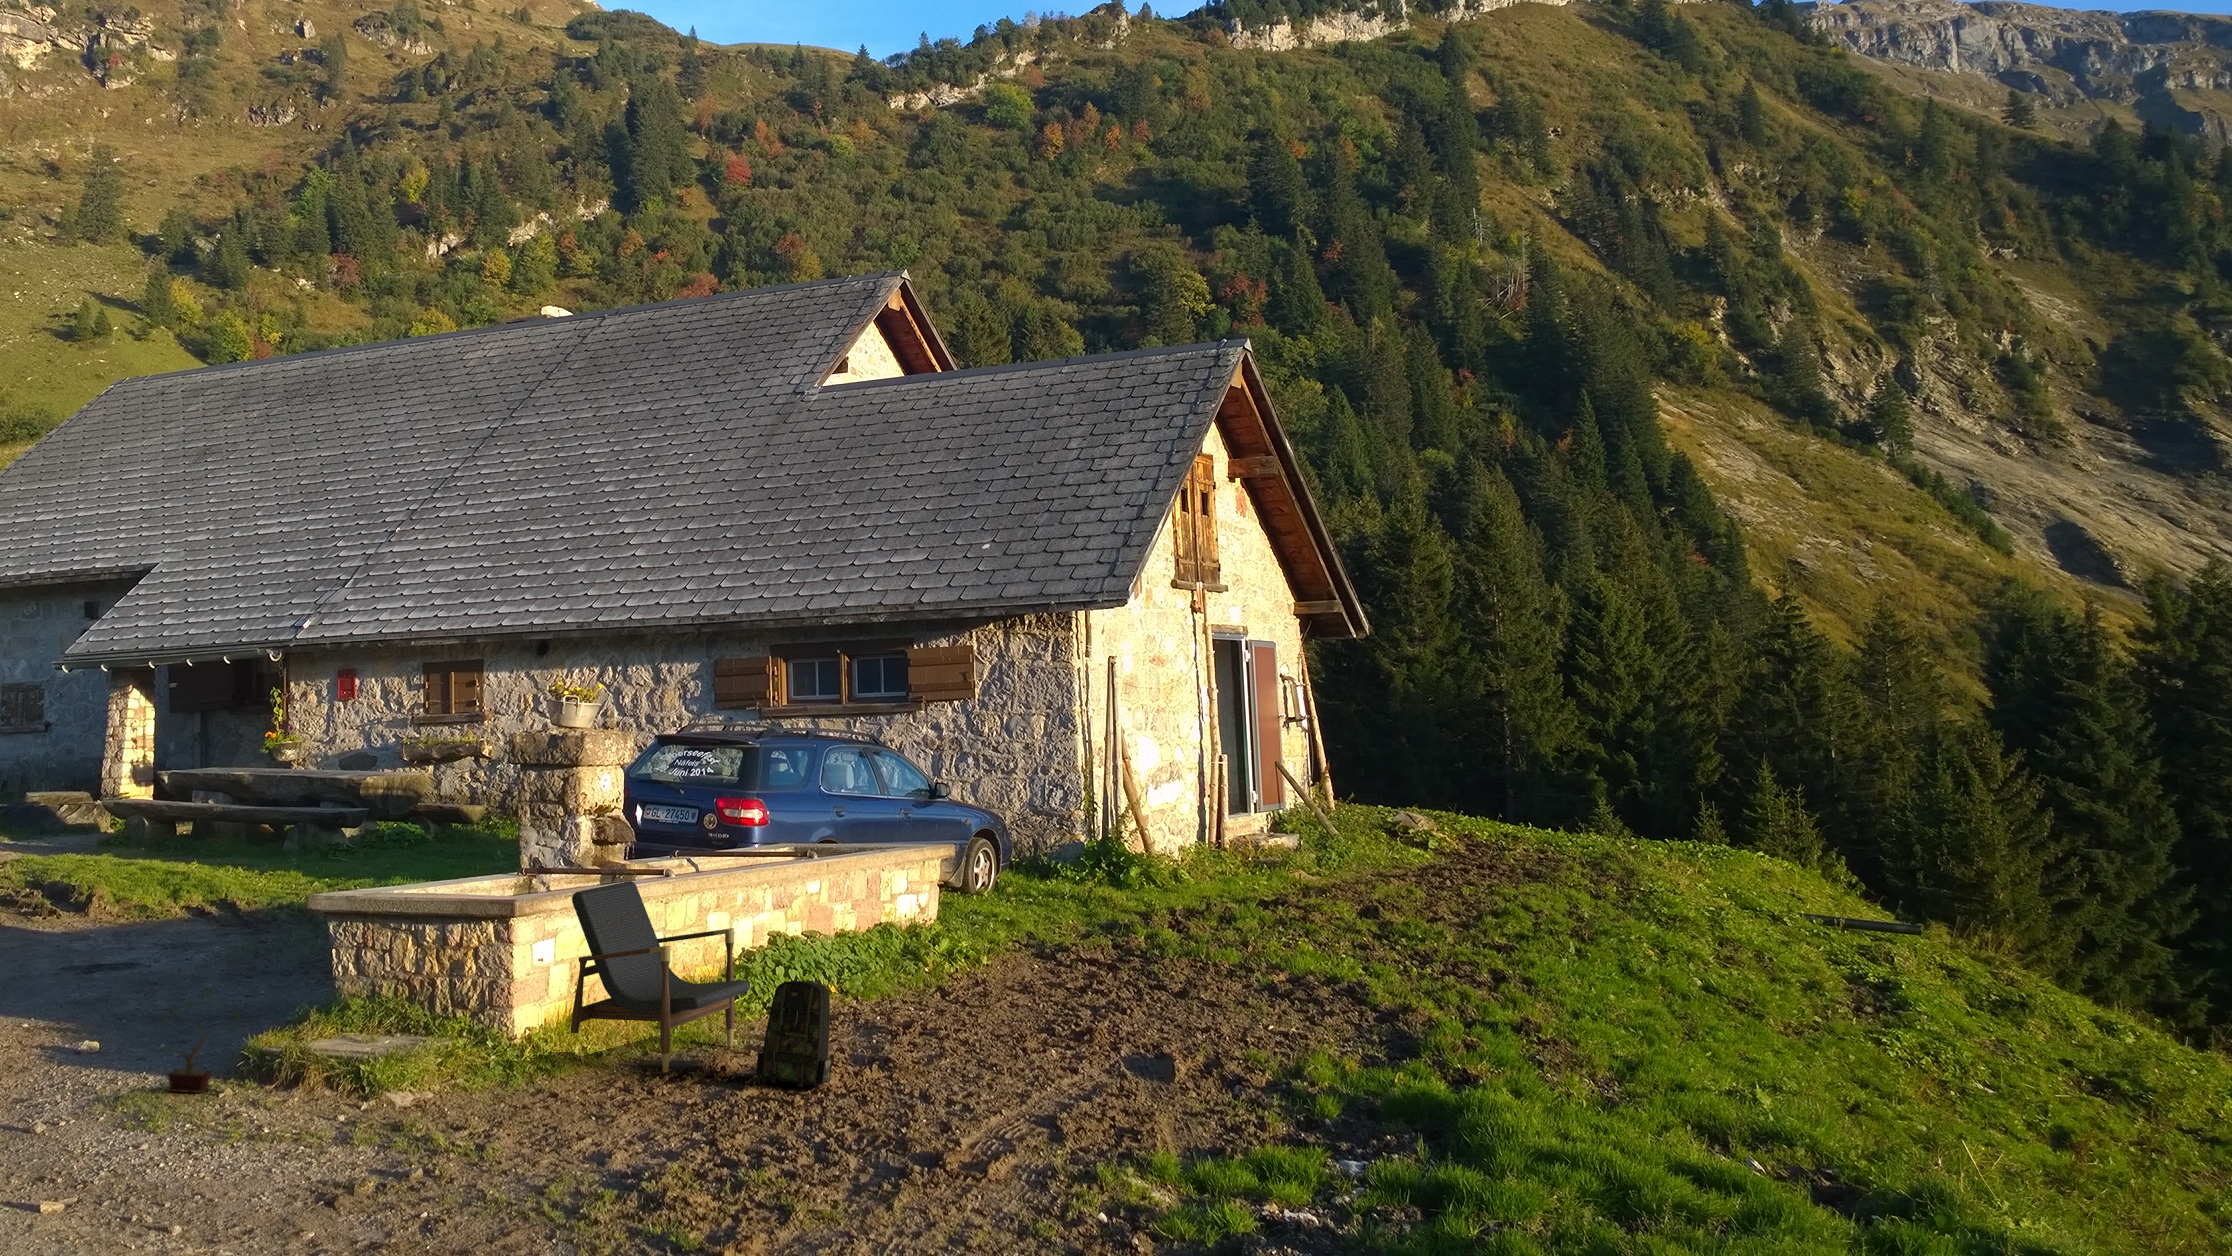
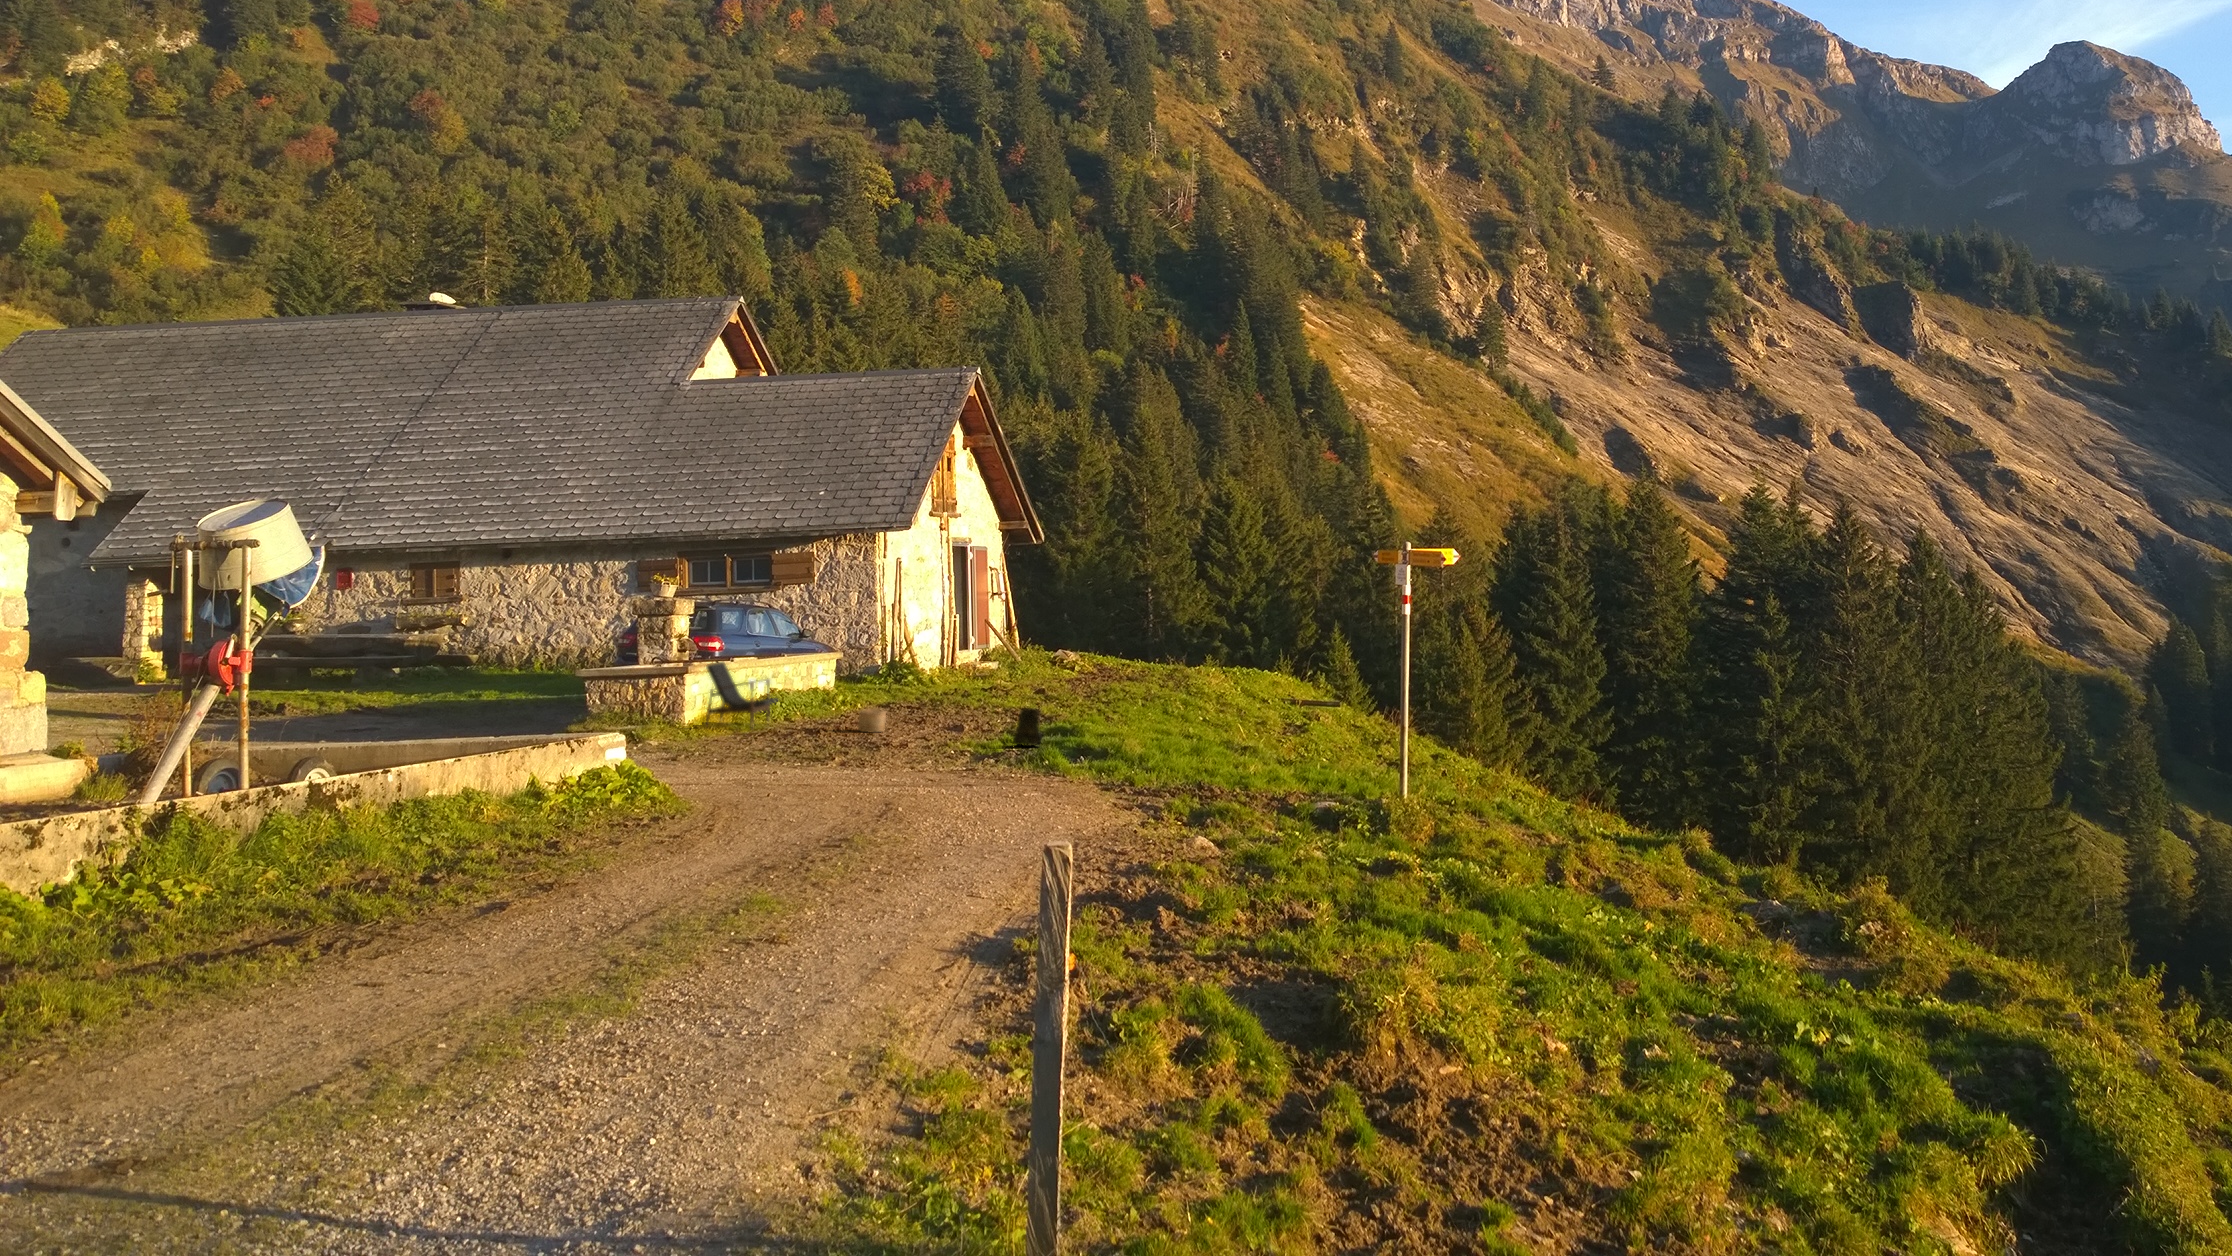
backpack: present [756,980,832,1087] -> present [1013,708,1041,746]
potted plant: present [160,988,241,1093] -> none [562,697,602,736]
wooden bucket: none [926,1029,998,1100] -> present [858,709,886,732]

